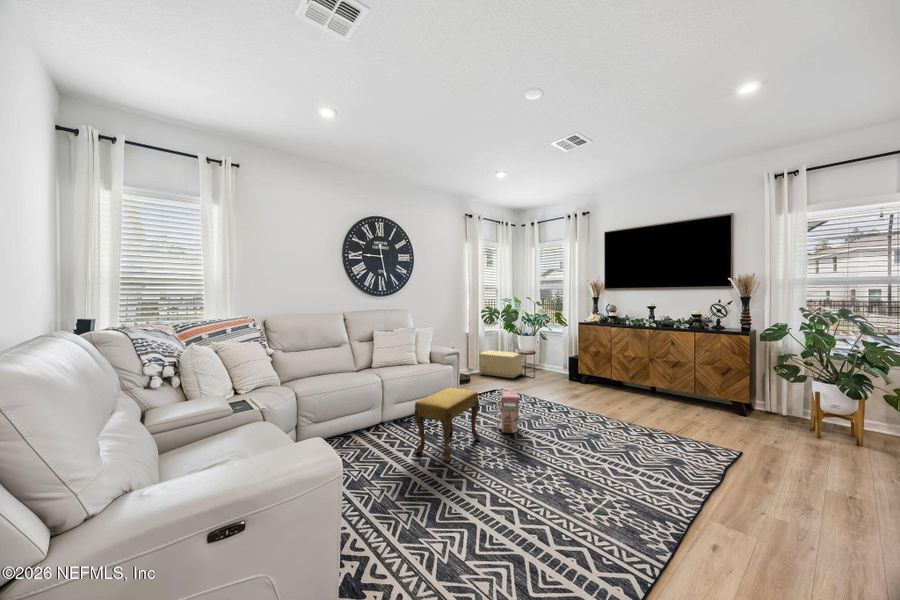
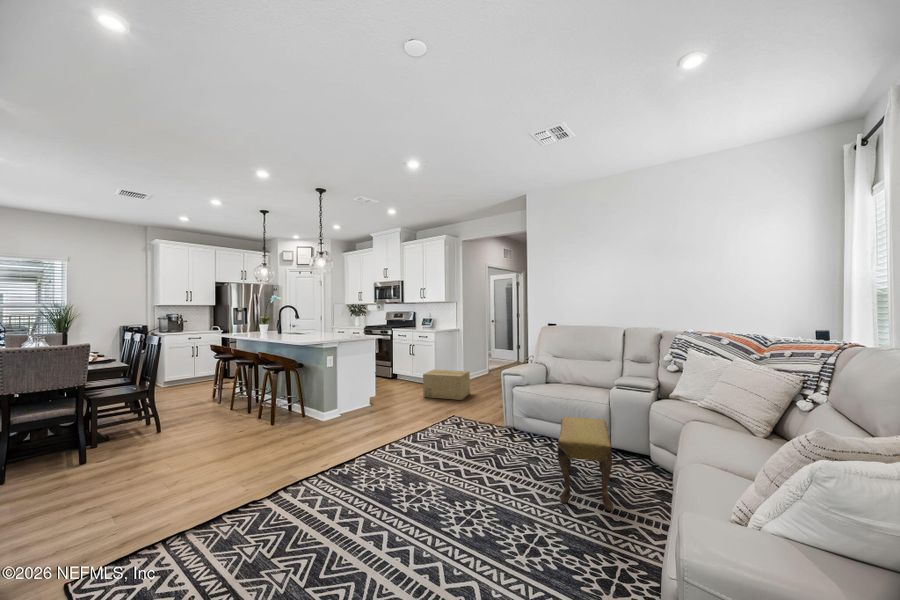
footstool: present [415,388,480,462] -> present [557,417,613,511]
toy house: present [496,391,519,433] -> none [459,424,489,477]

